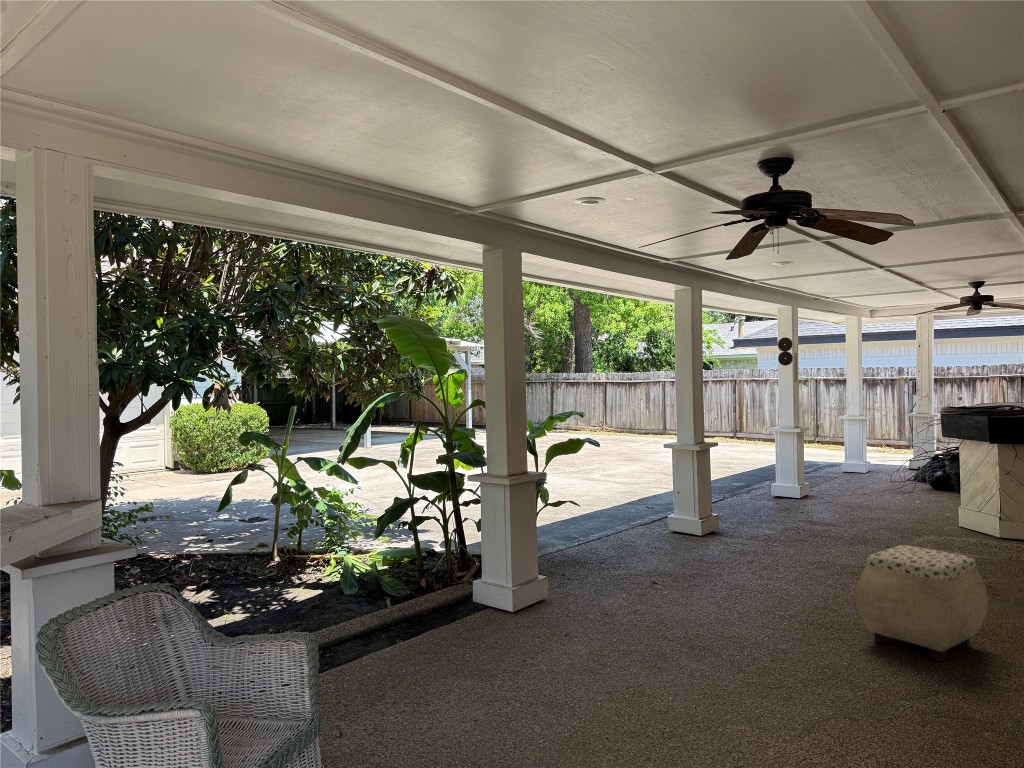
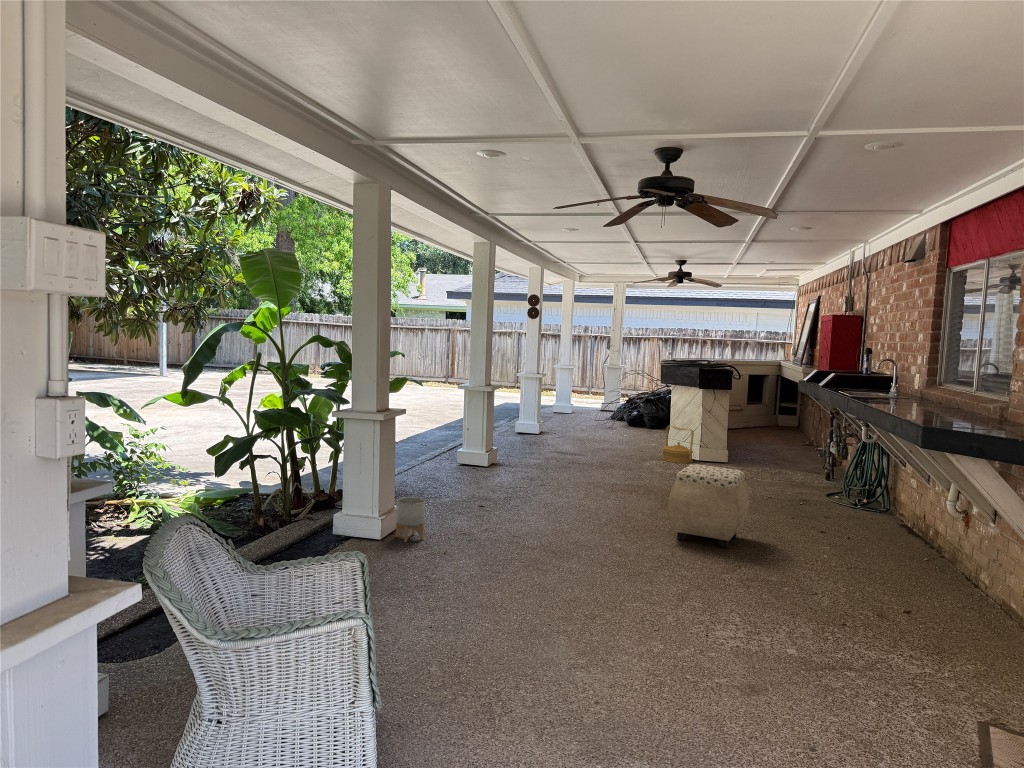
woven basket: none [944,490,991,538] -> present [663,426,694,463]
planter: none [533,567,562,616] -> present [396,497,425,542]

